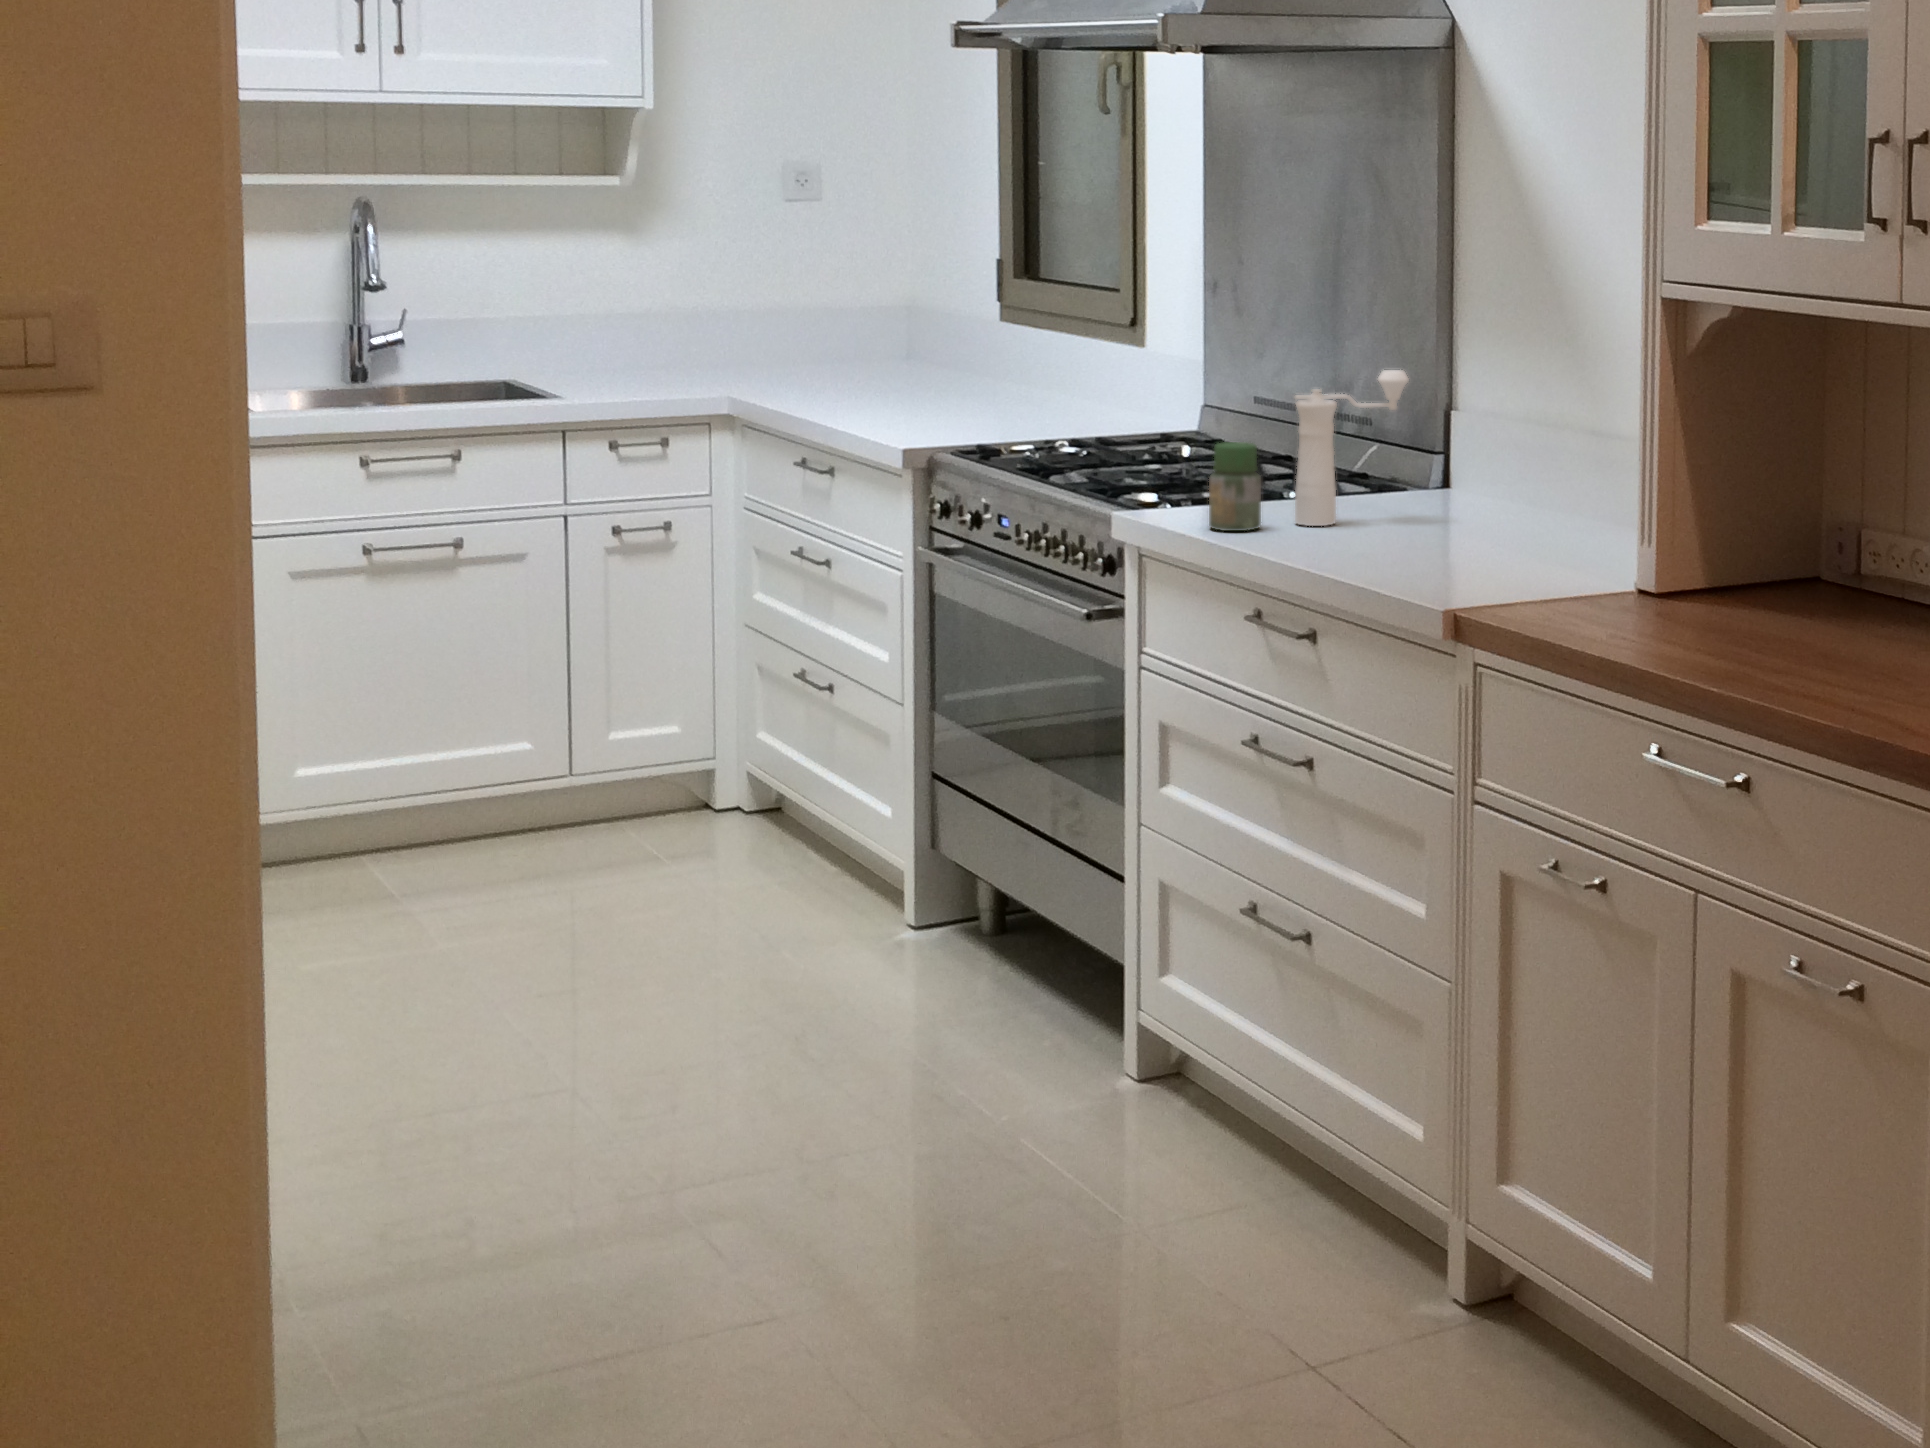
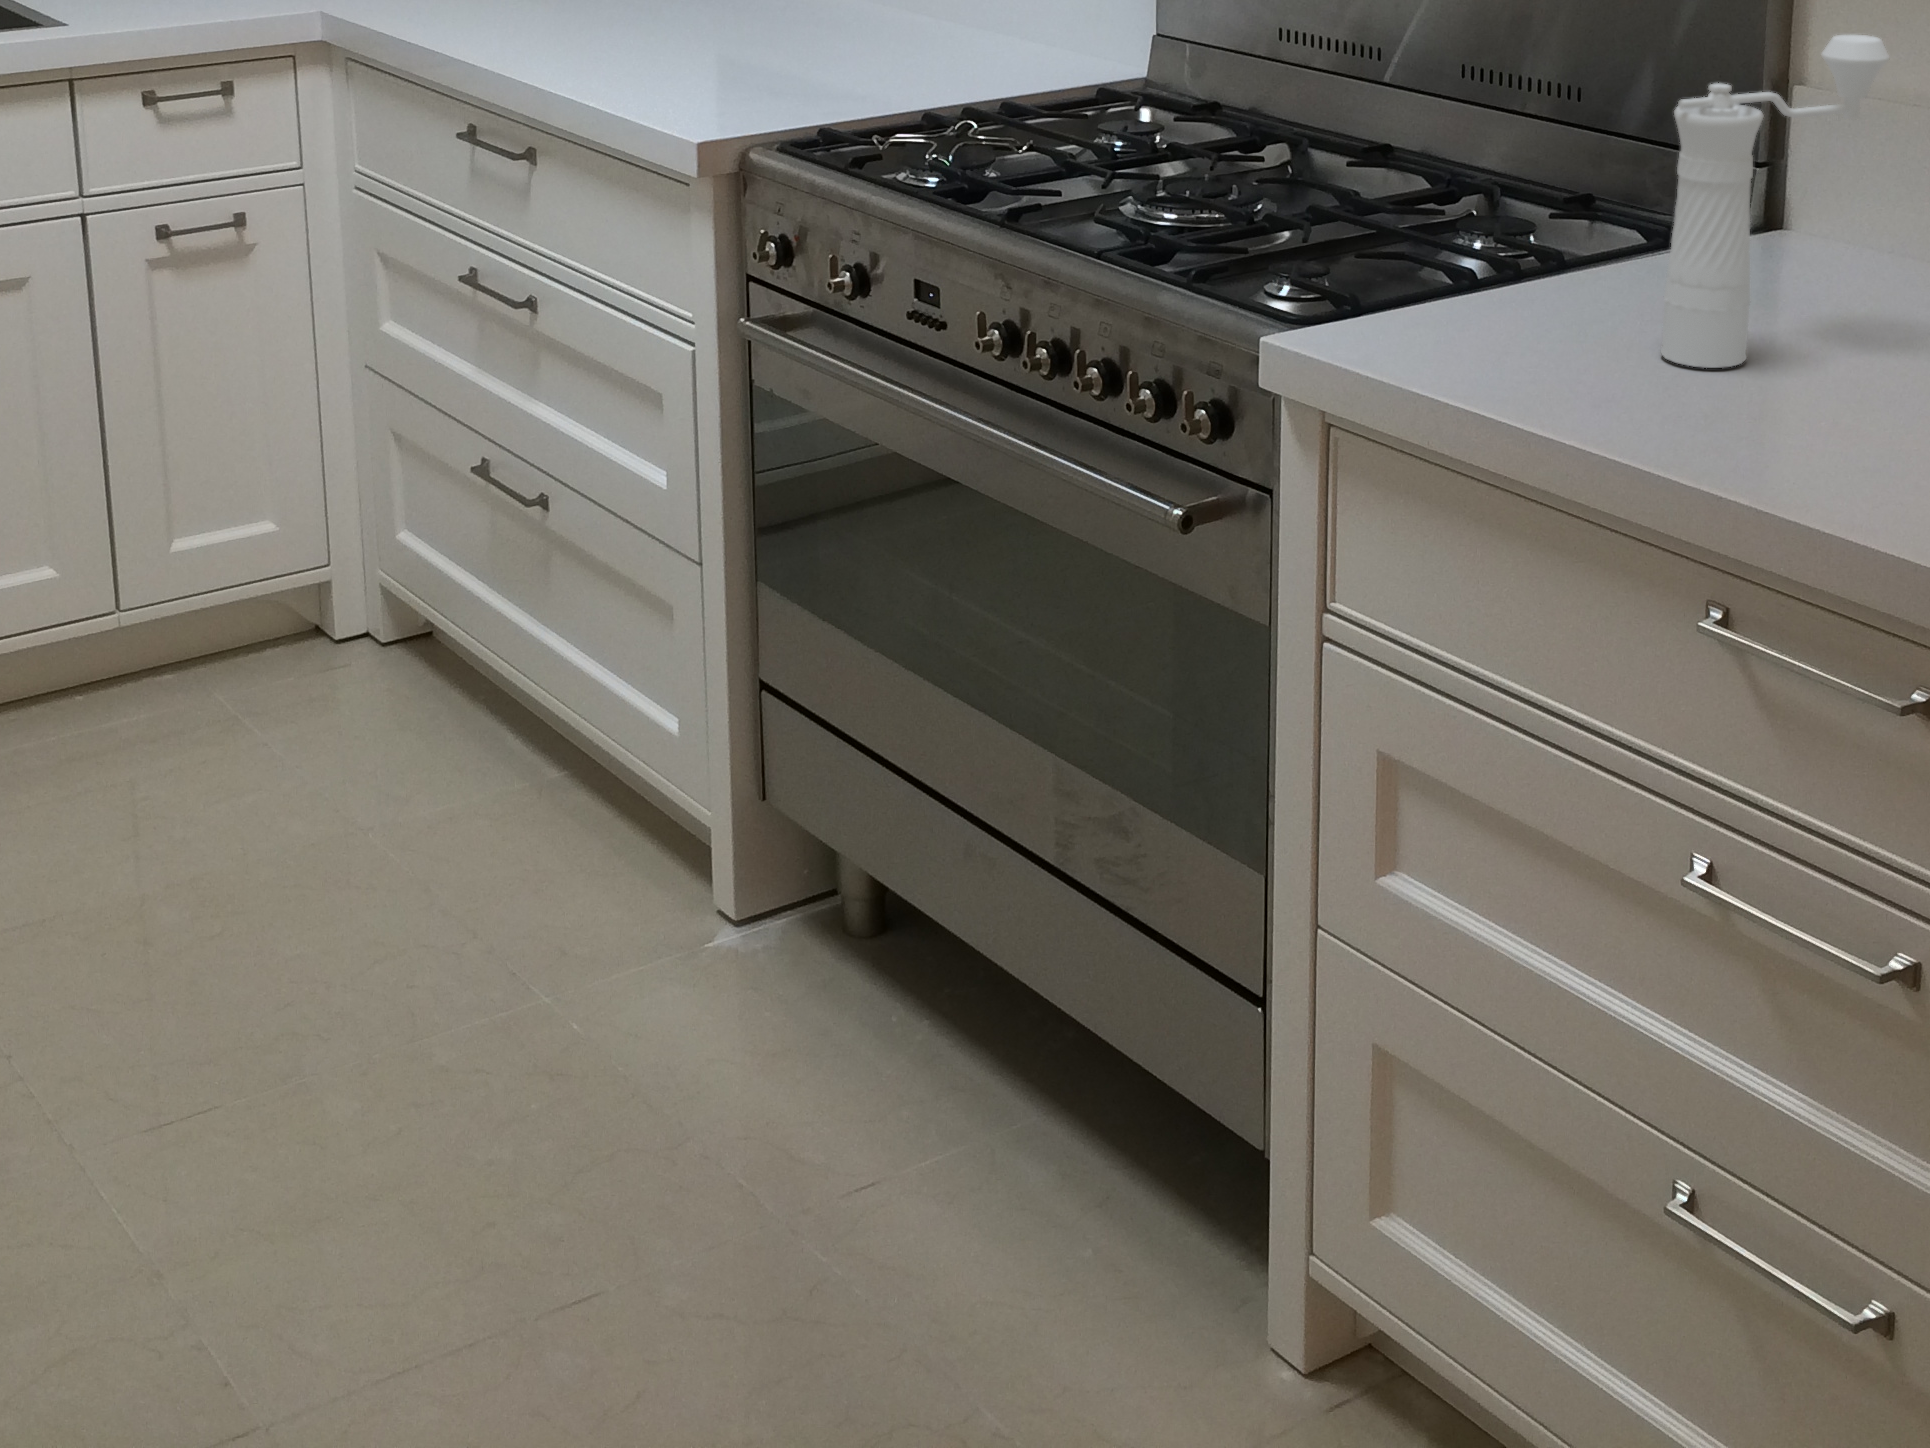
jar: present [1209,442,1261,531] -> none [1514,202,1628,396]

